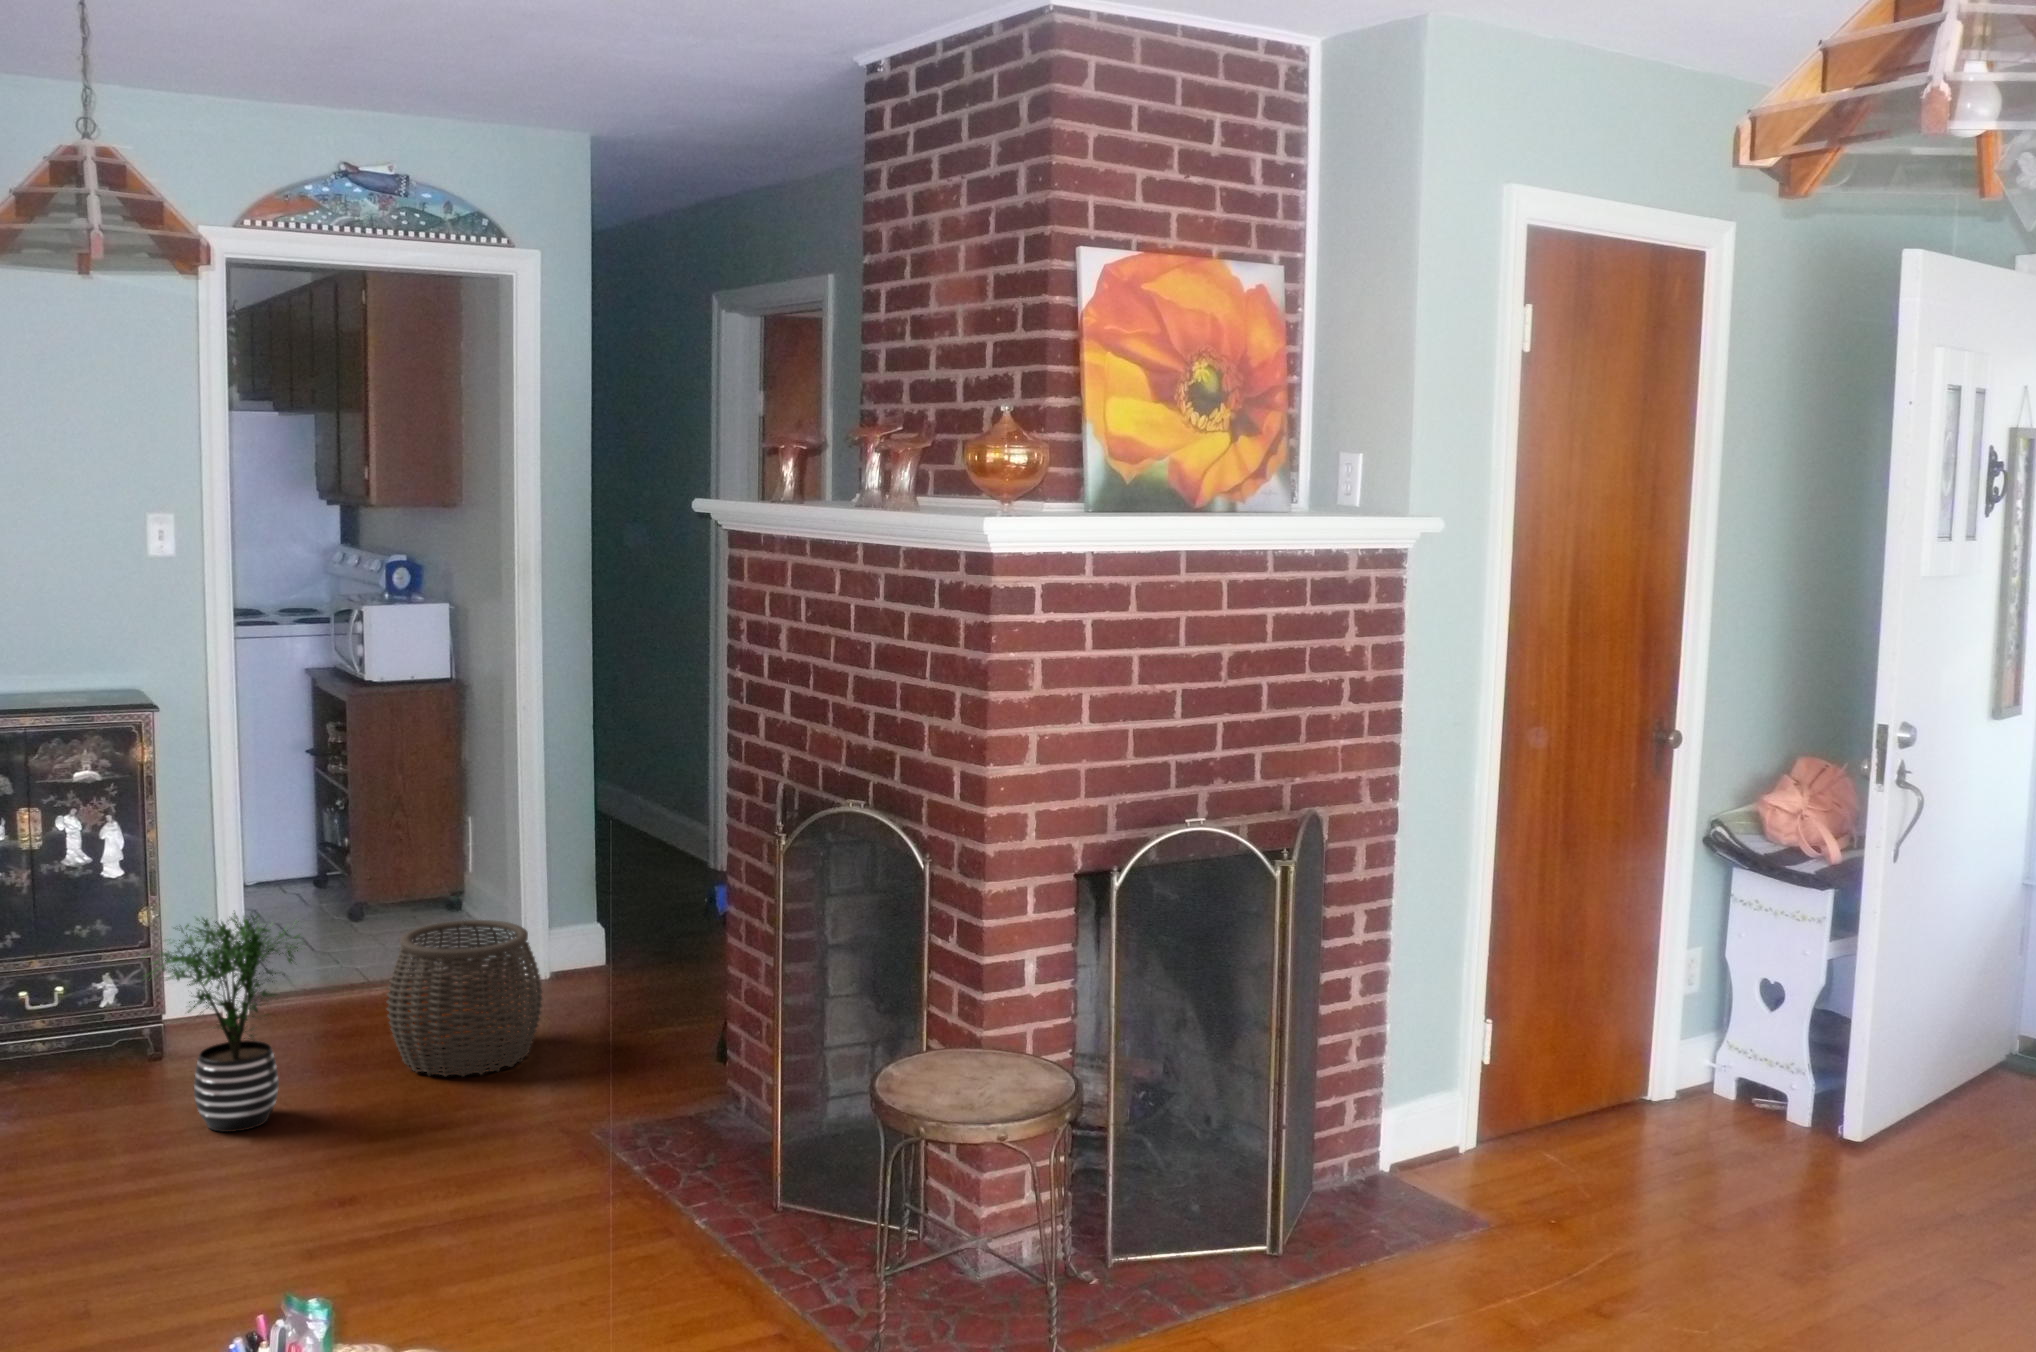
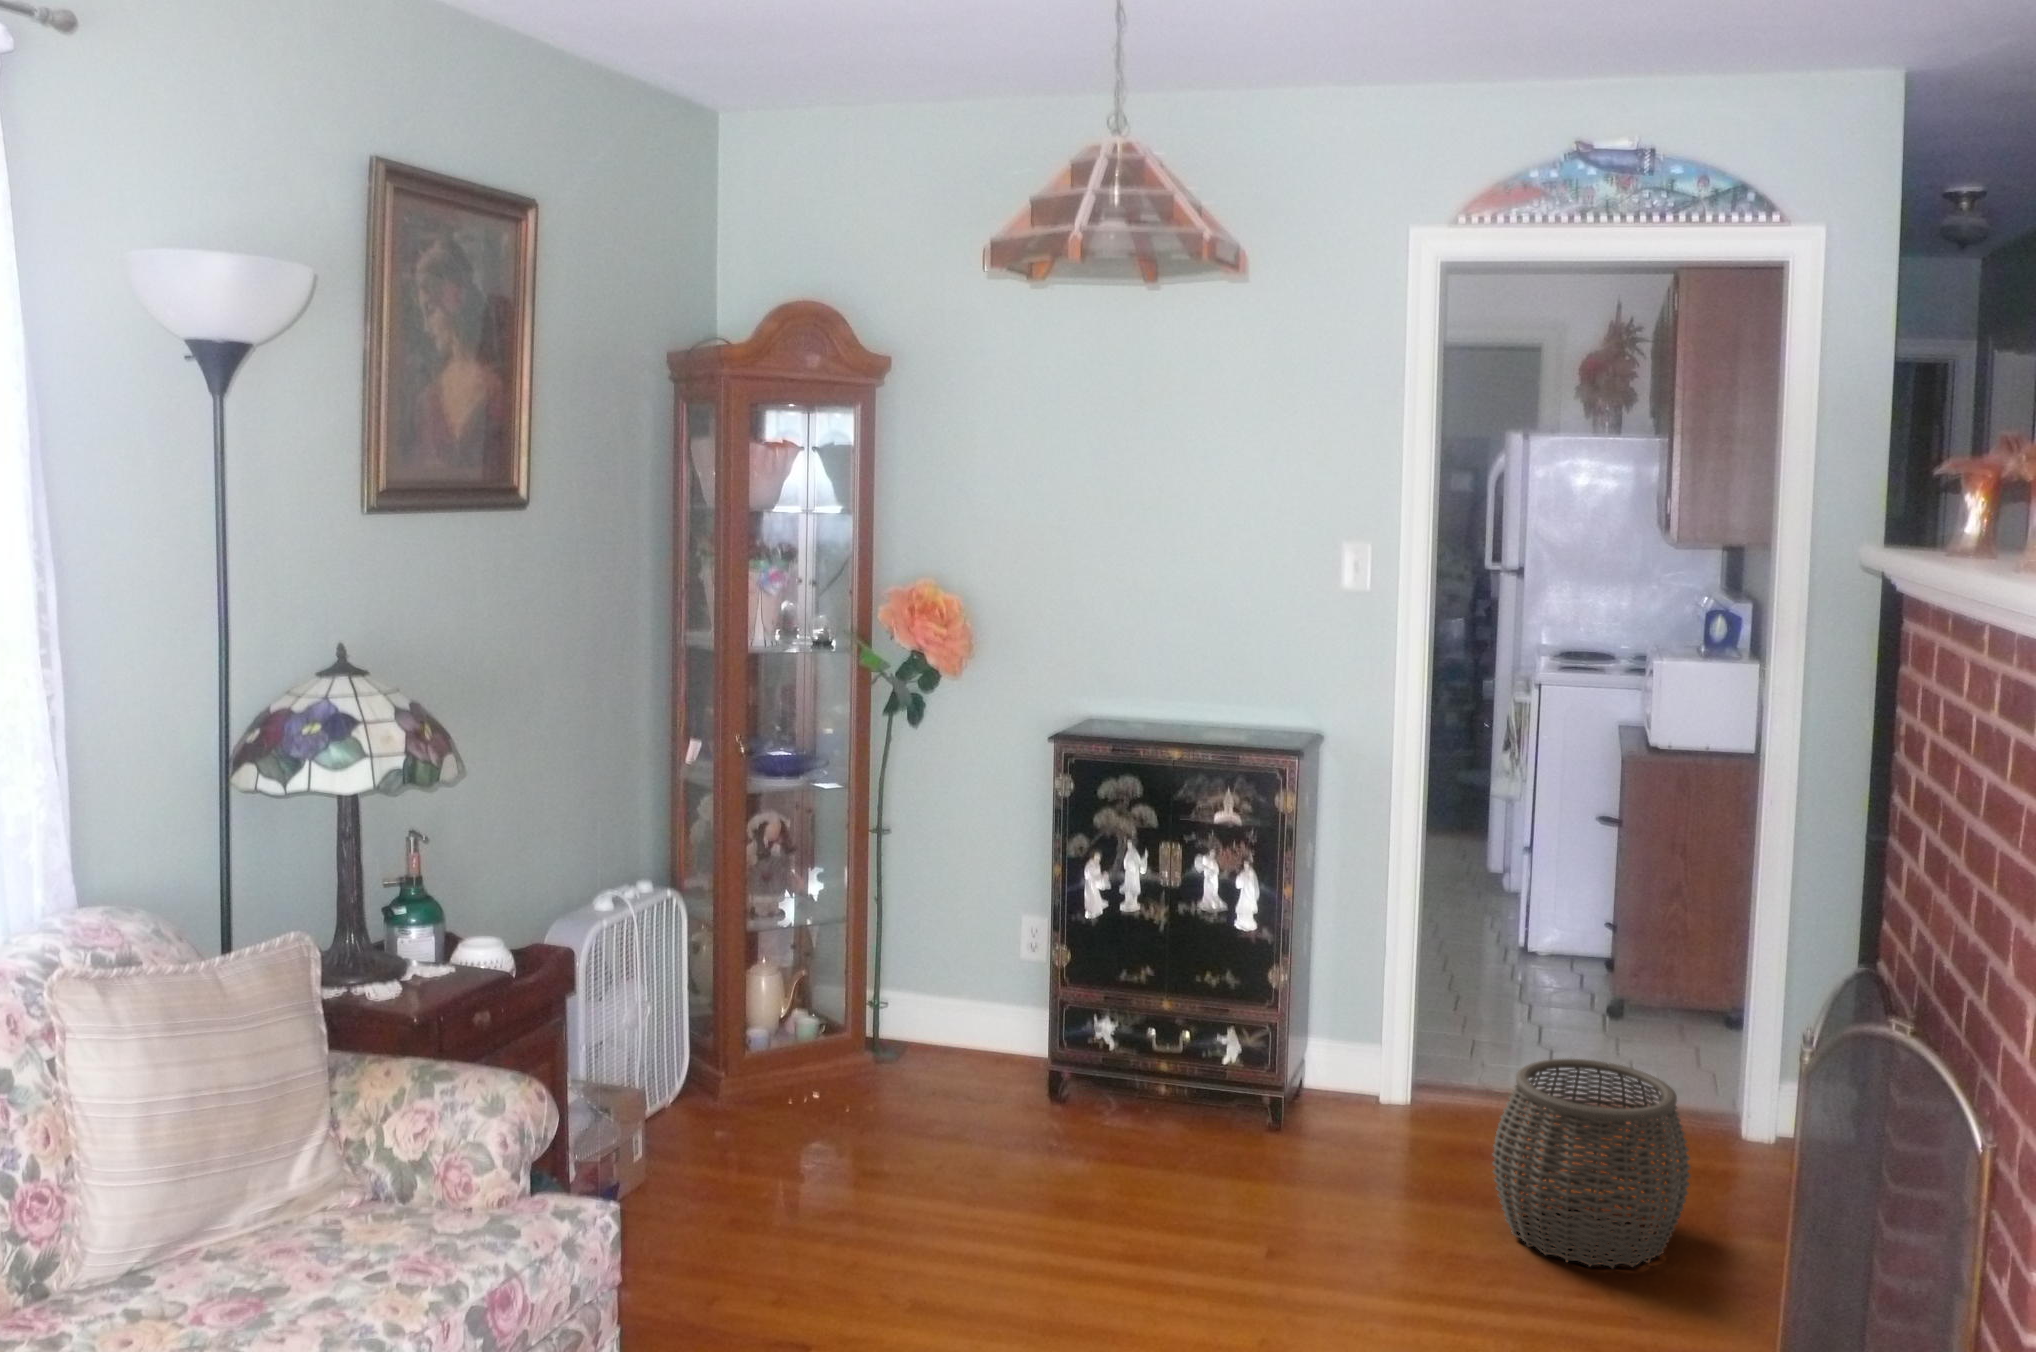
potted plant: present [145,913,302,1132] -> none [1211,997,1393,1254]

